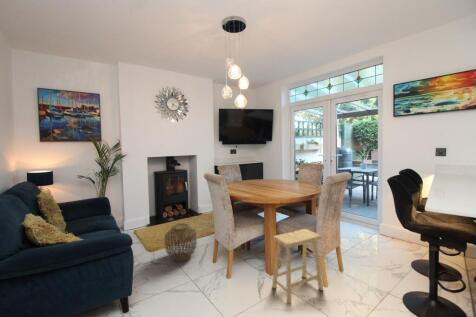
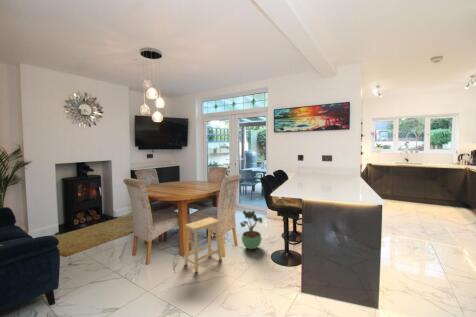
woven basket: present [165,223,196,261] -> none [82,225,116,260]
potted plant: none [347,224,387,281] -> present [240,211,262,249]

